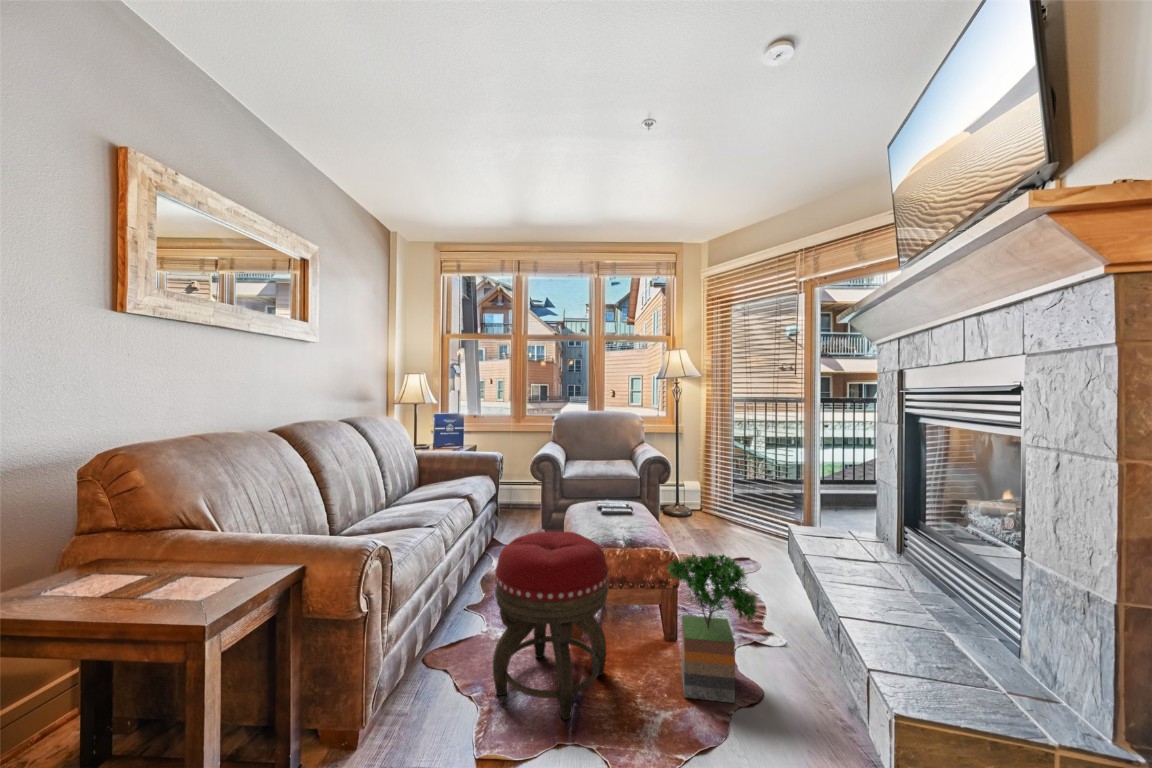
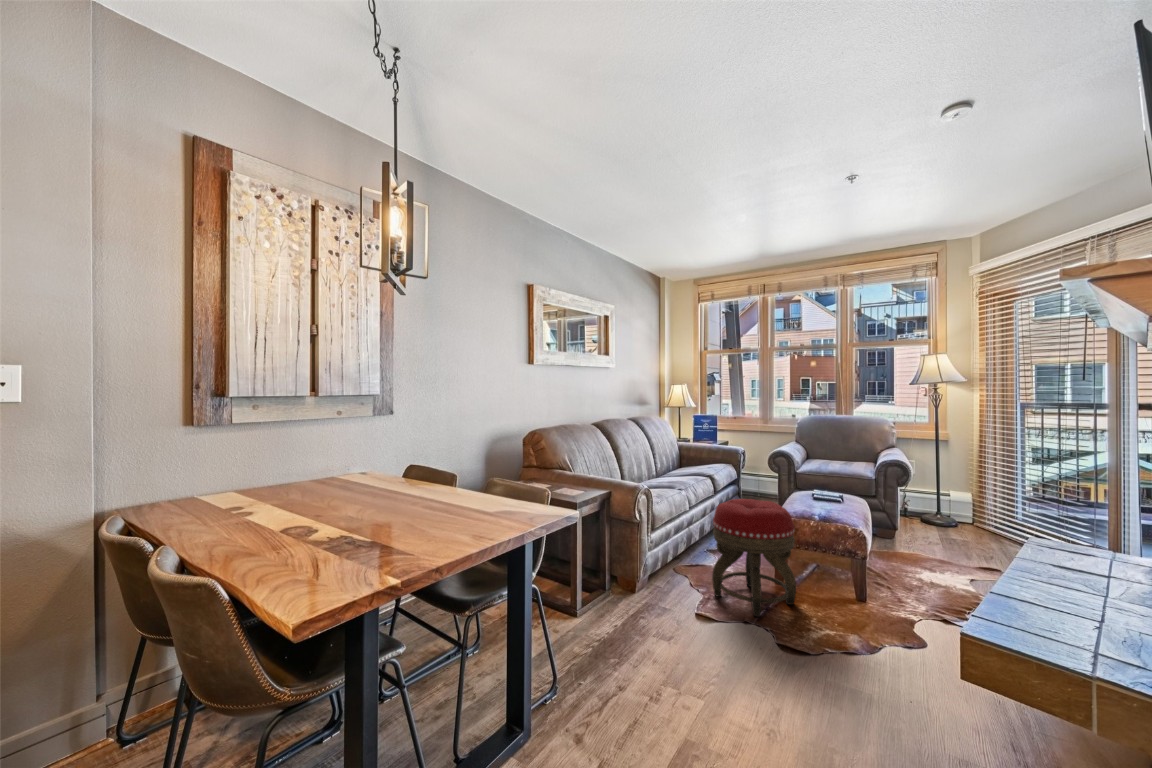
potted tree: present [667,554,757,703] -> none [843,527,923,644]

